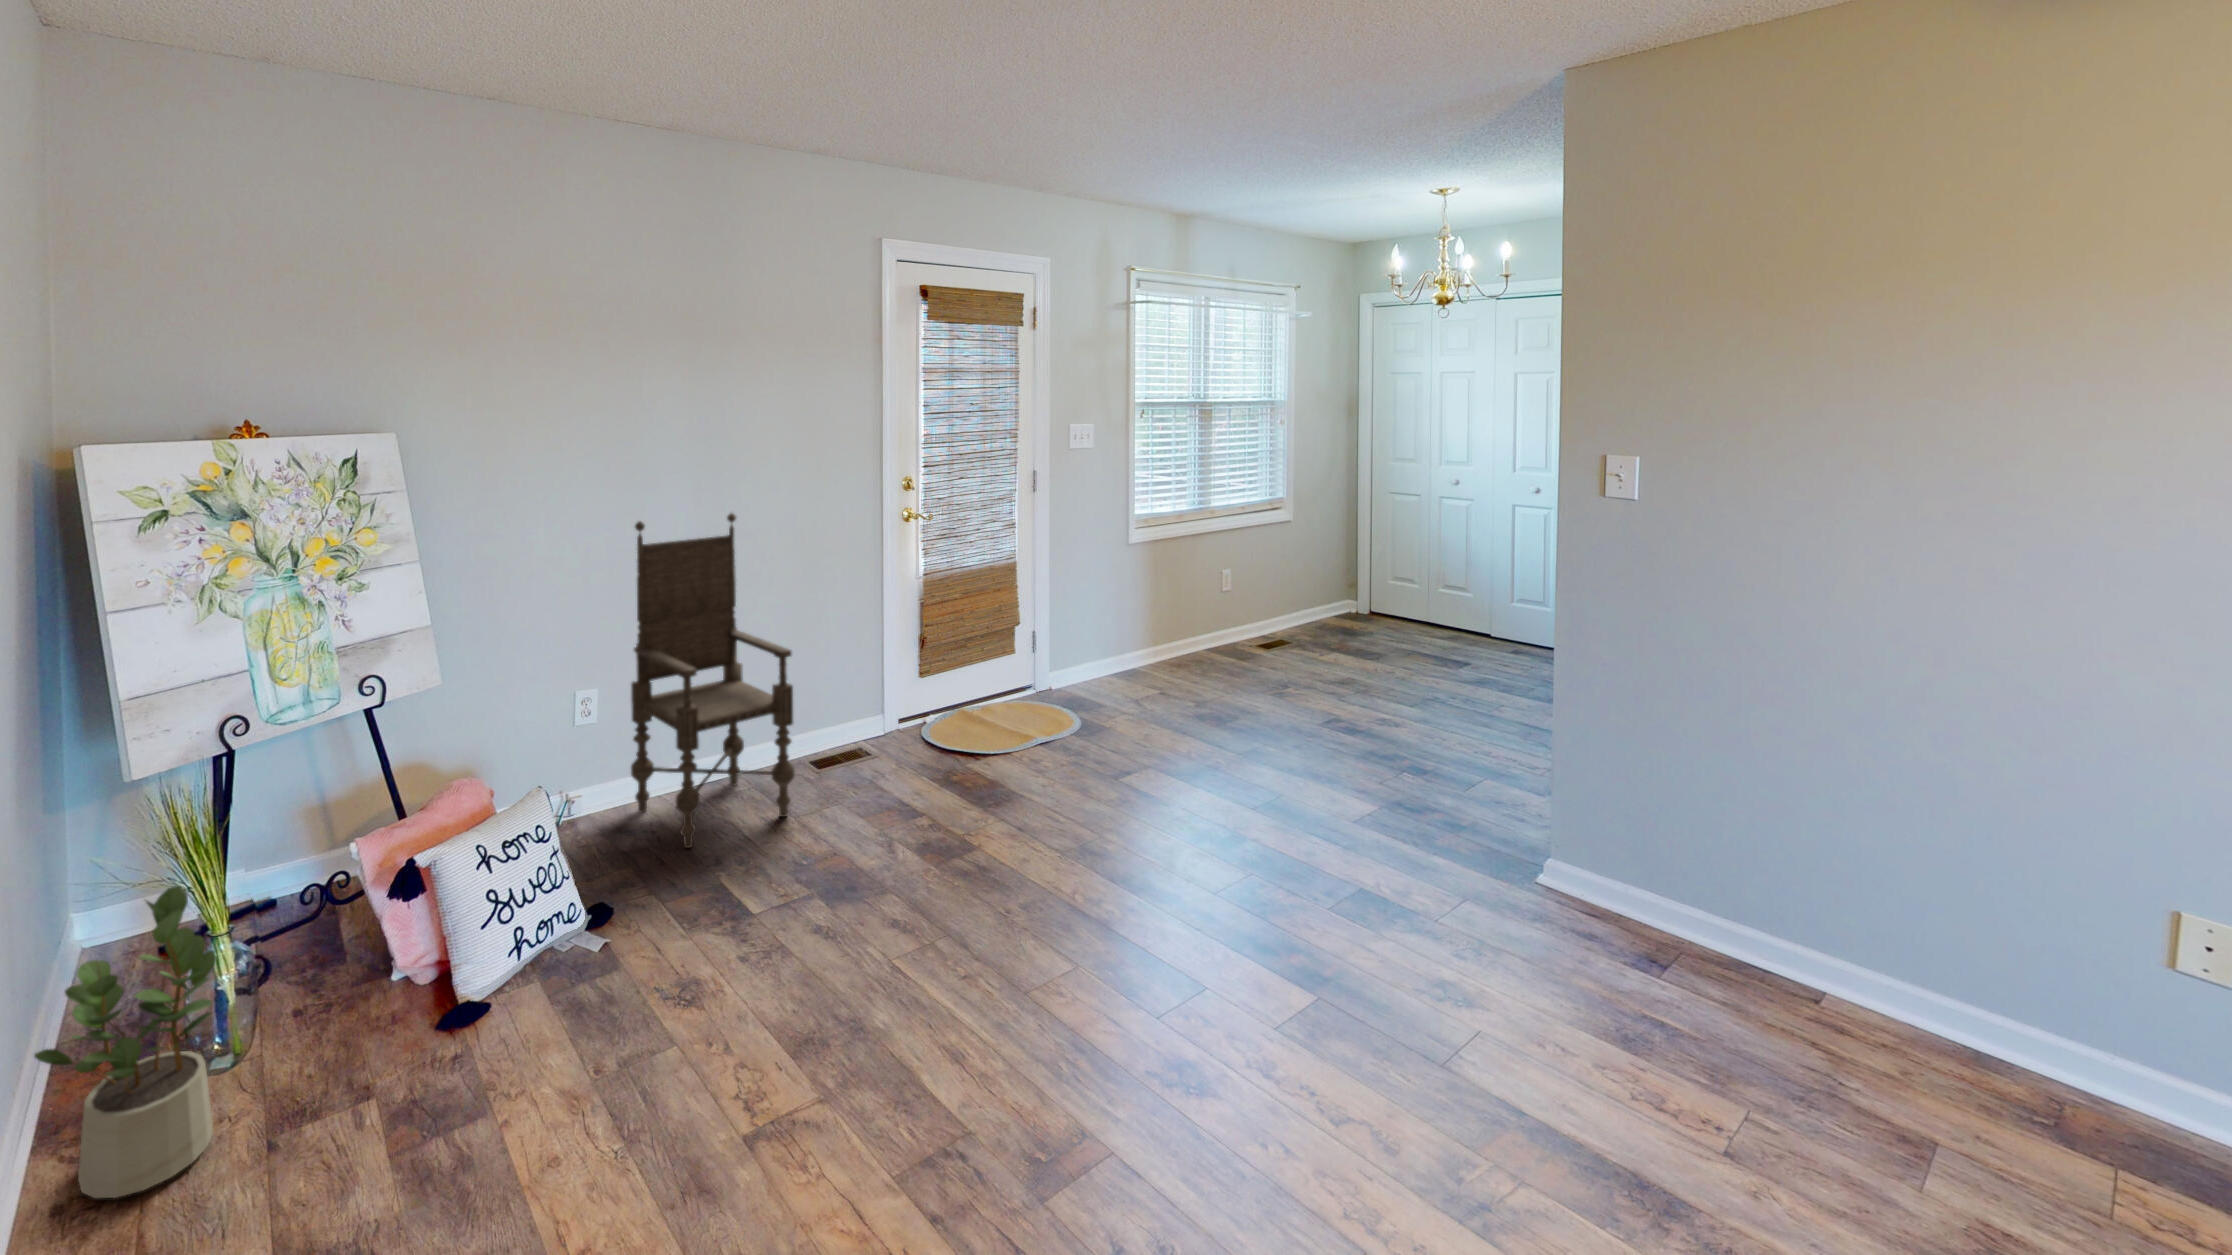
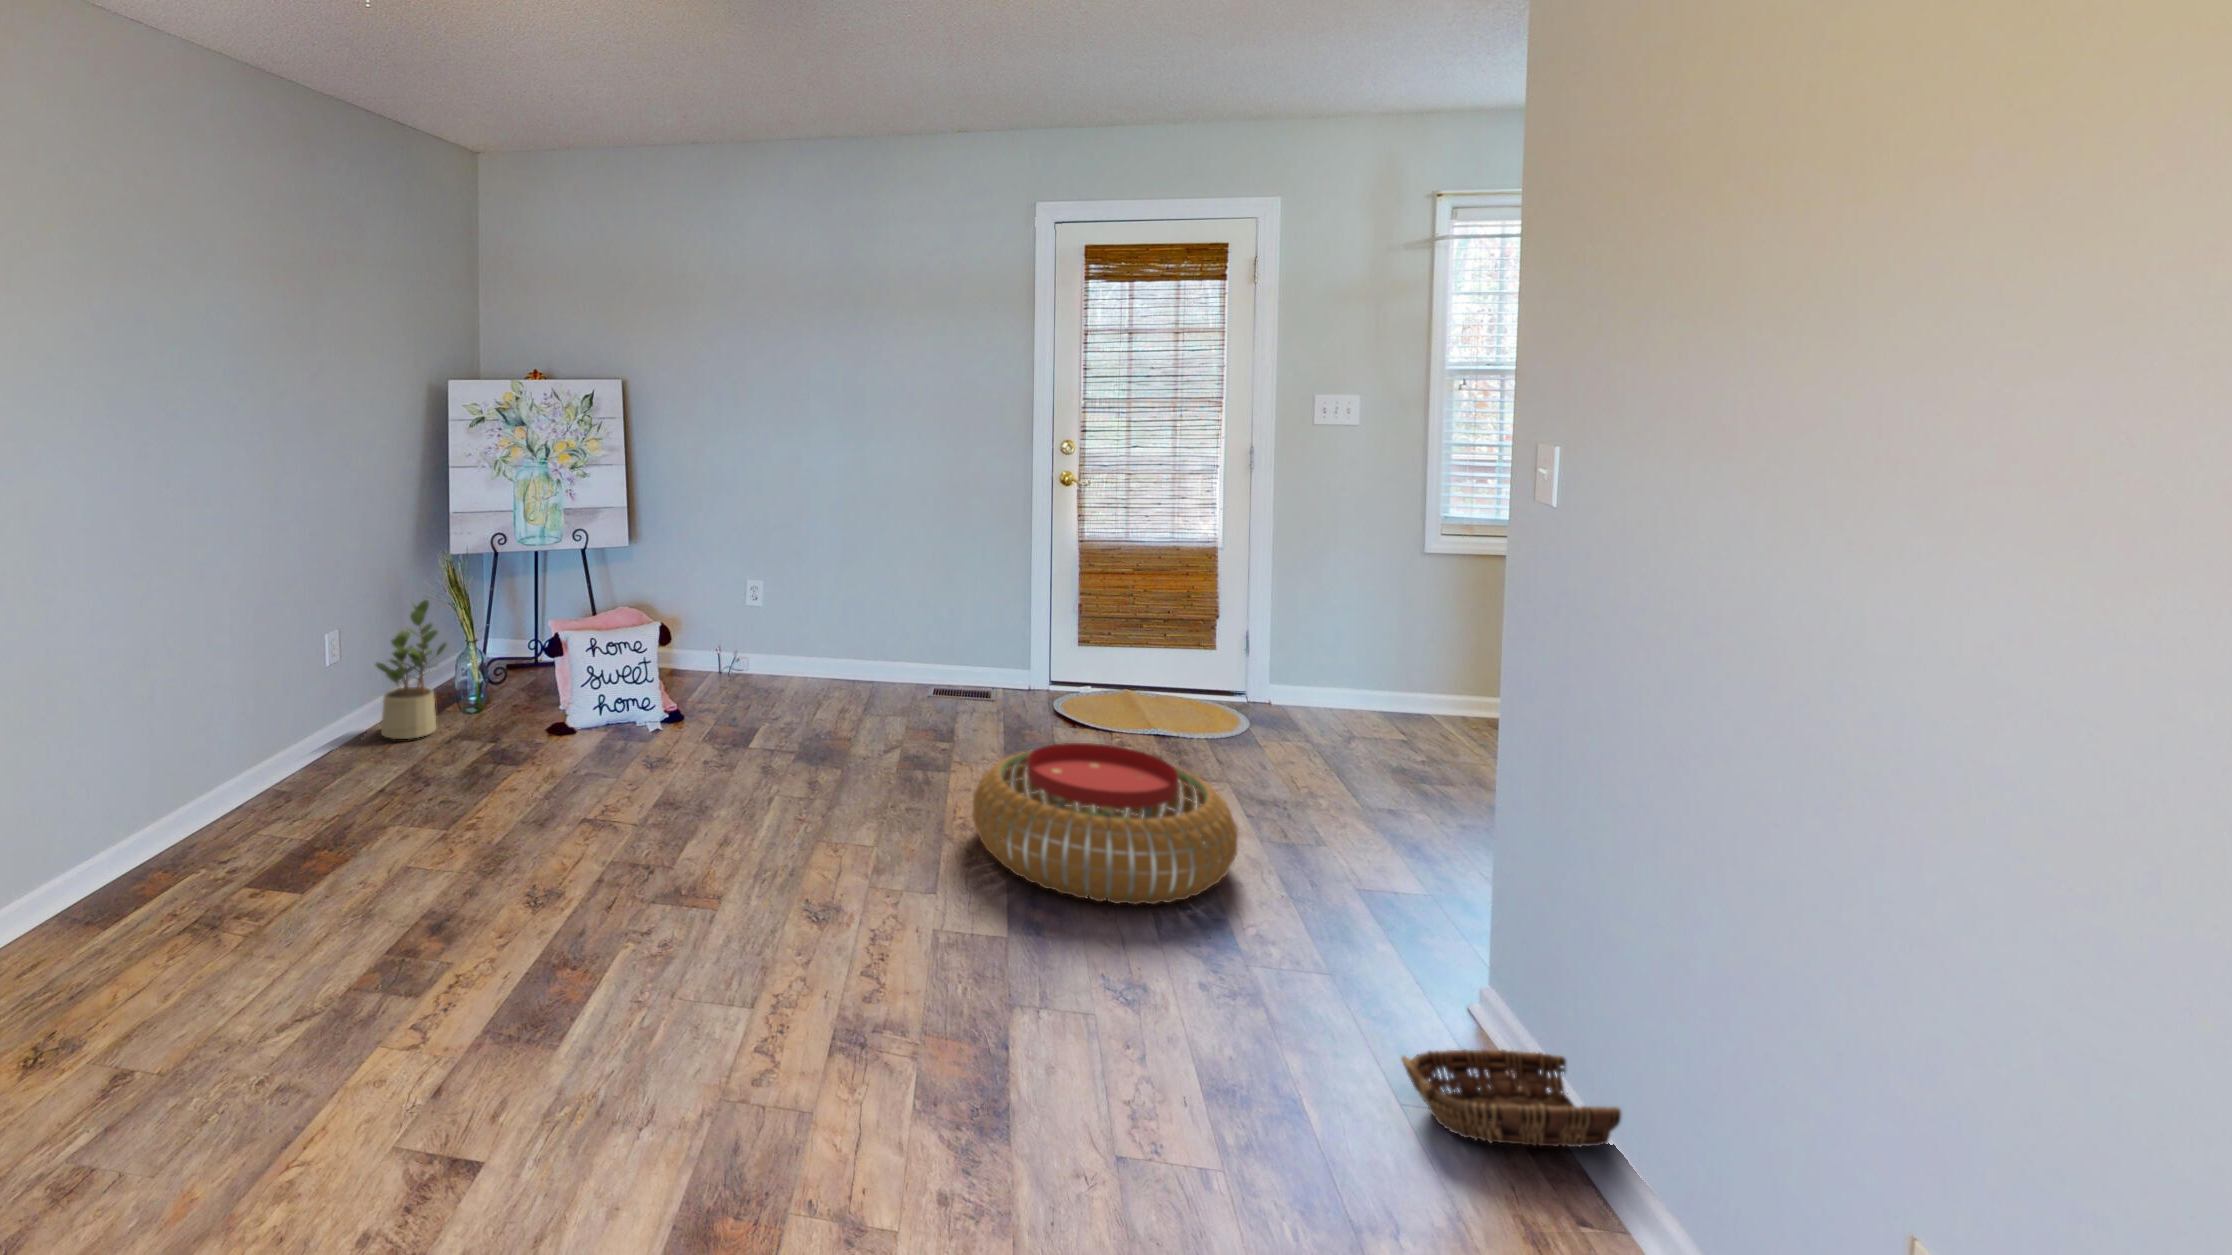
armchair: present [631,513,795,848] -> none [768,455,873,711]
pouf: none [1099,784,1357,958] -> present [972,743,1238,904]
basket: none [1635,906,1805,1061] -> present [1401,1049,1621,1147]

